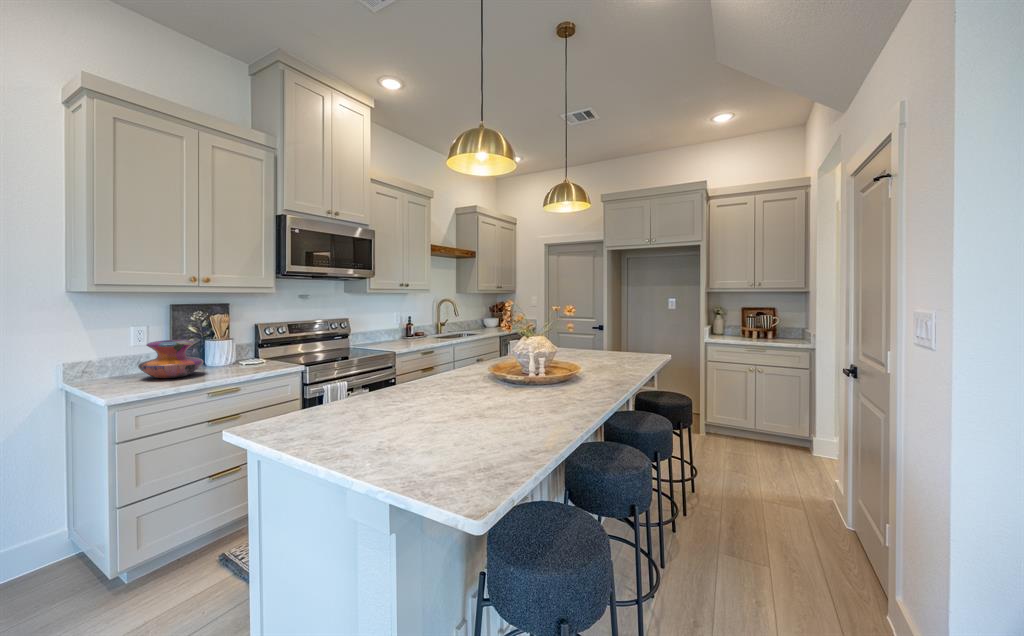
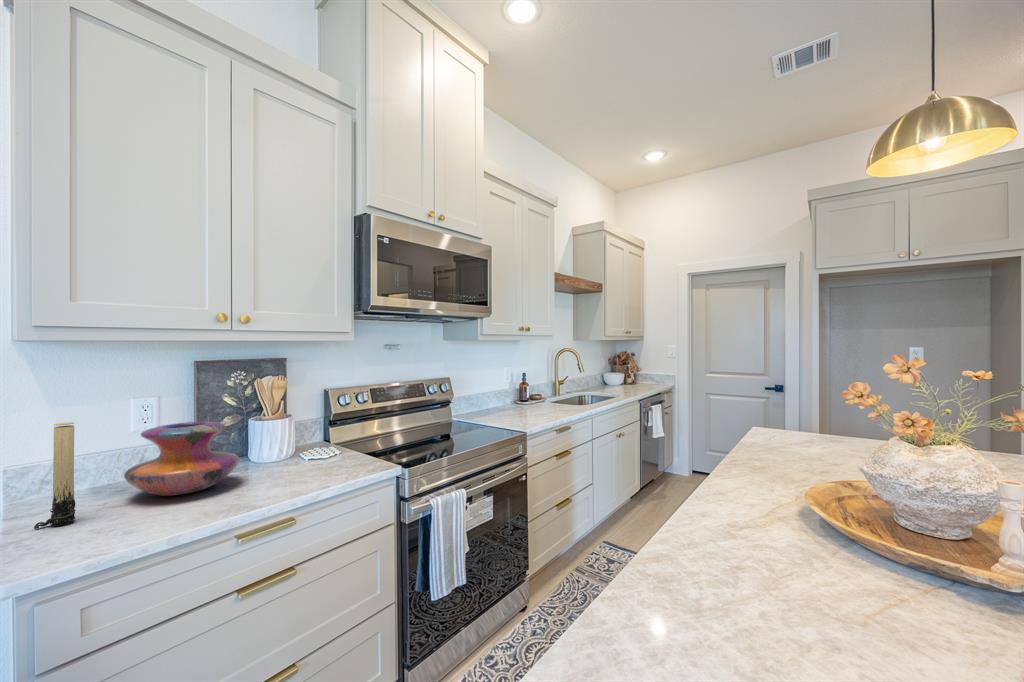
candle: none [98,336,119,388] -> present [34,422,76,529]

